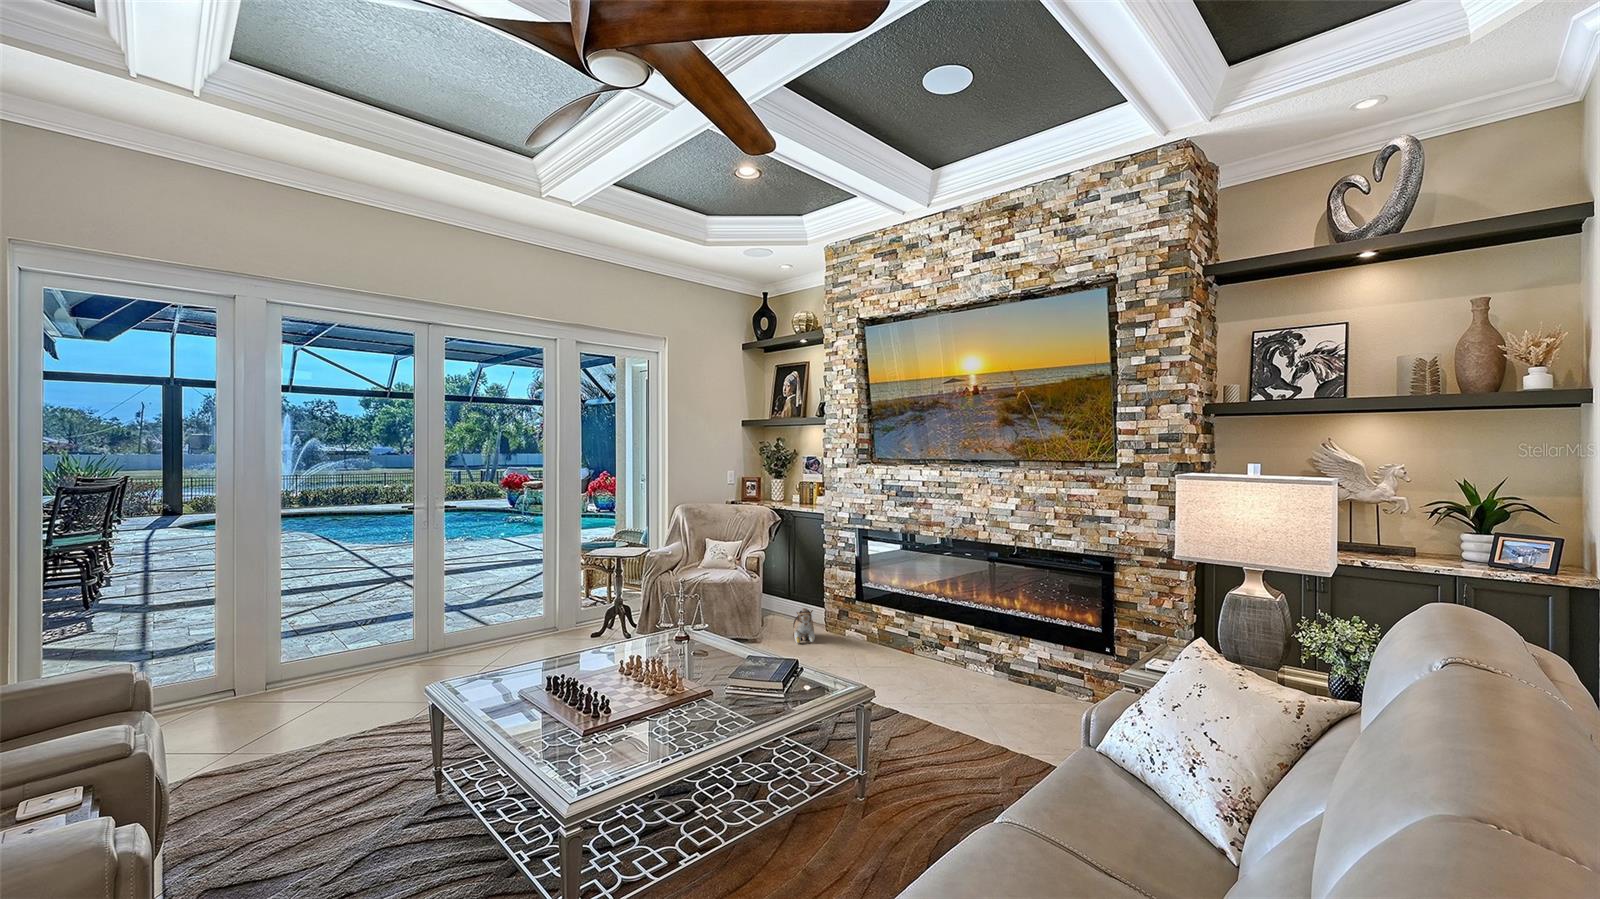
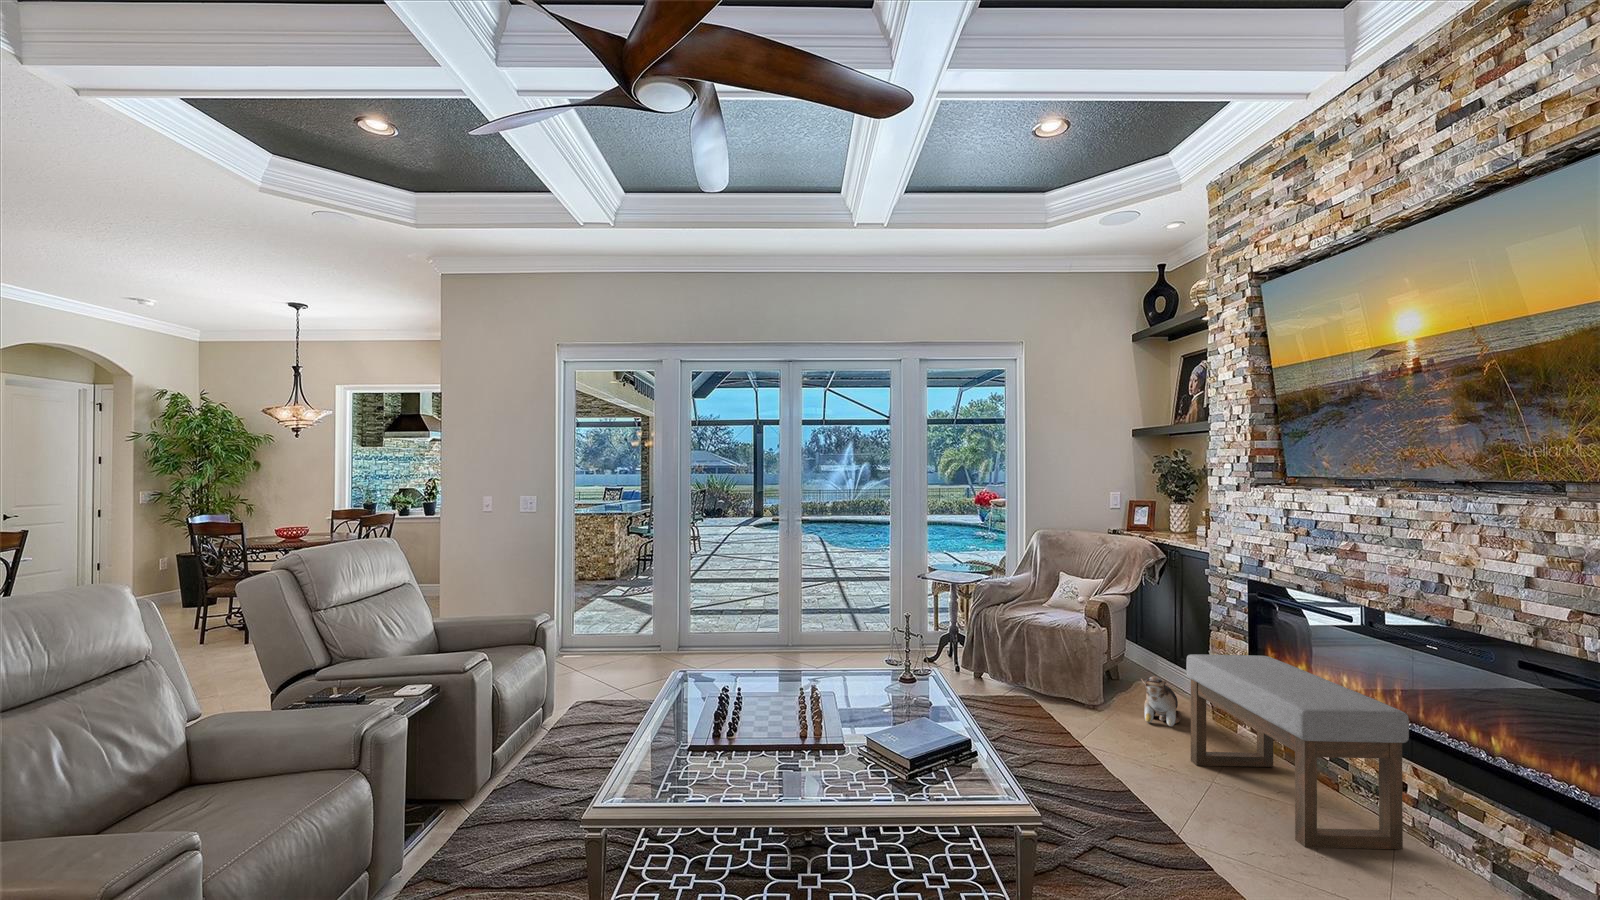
ottoman: none [838,578,961,686] -> present [1186,654,1409,849]

